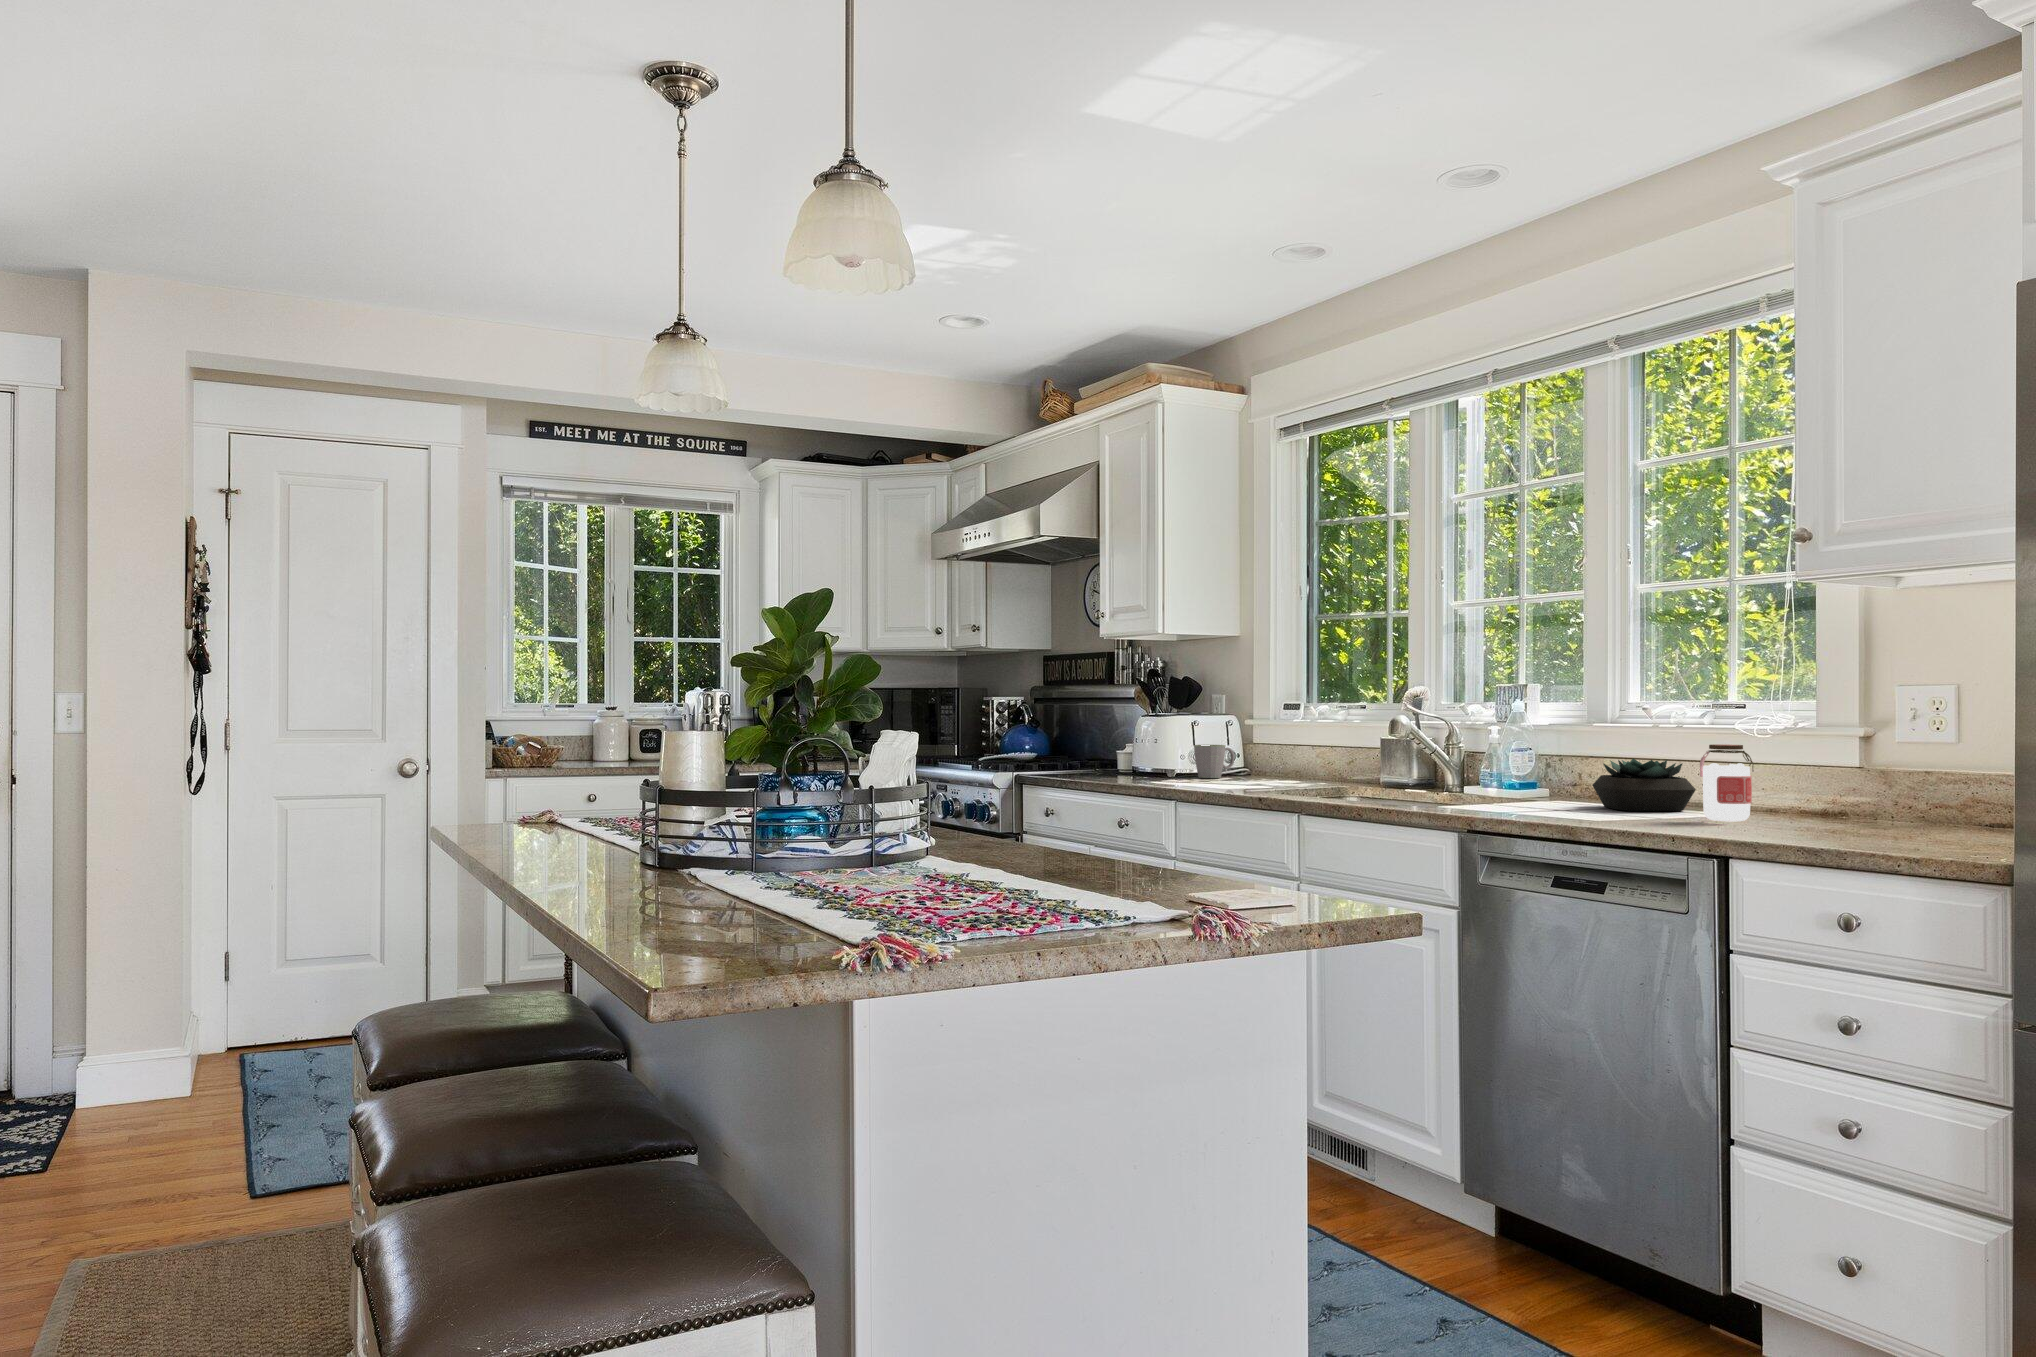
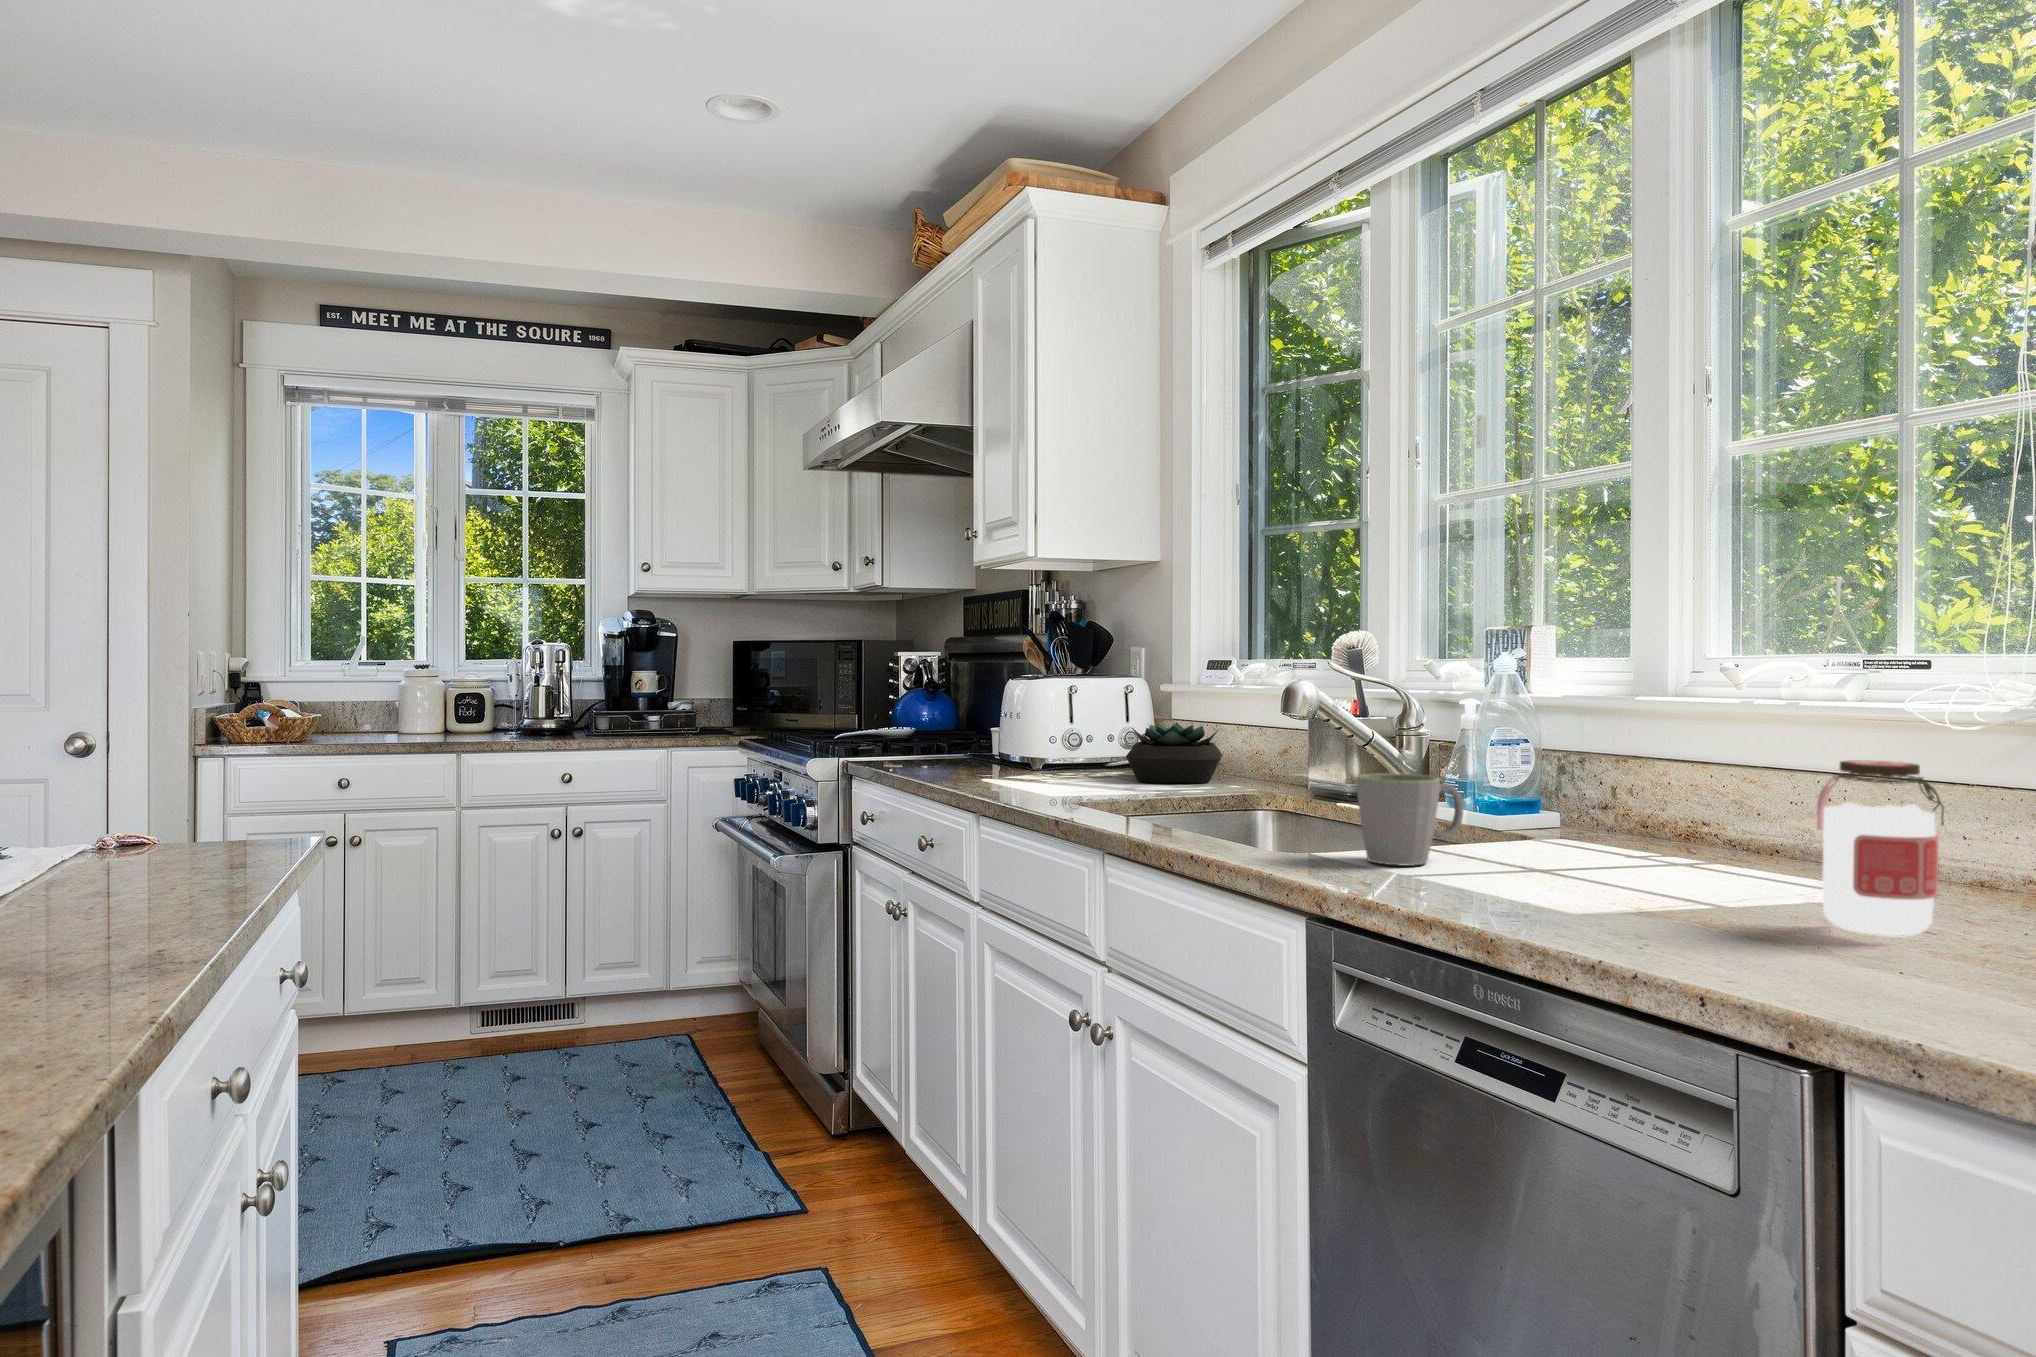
mug: present [1194,745,1234,778] -> present [1356,773,1463,866]
succulent plant: present [1592,758,1696,811] -> present [1126,723,1223,783]

